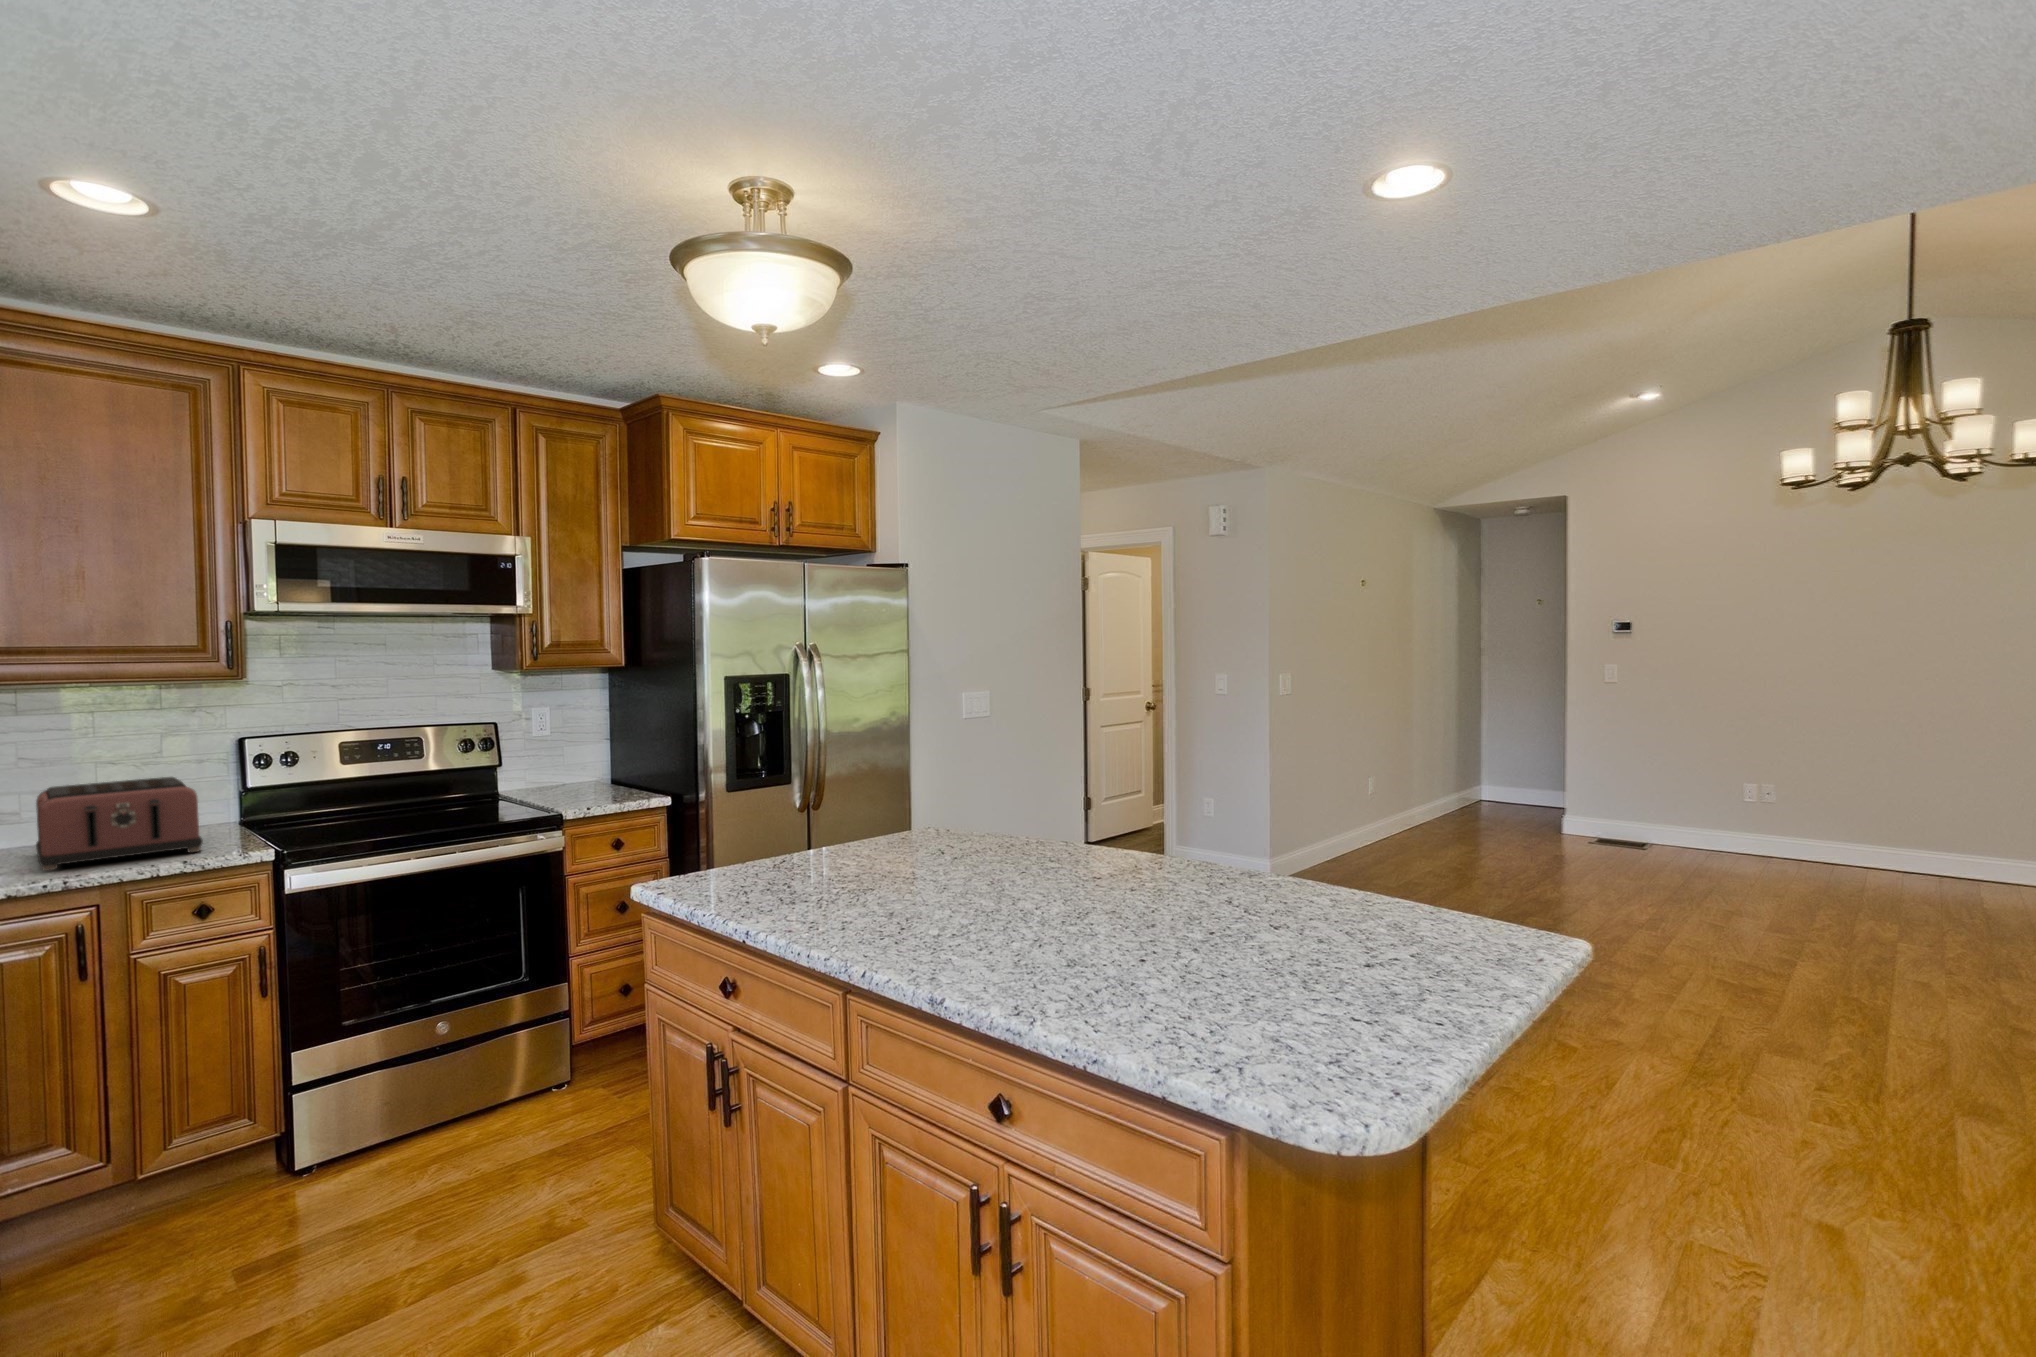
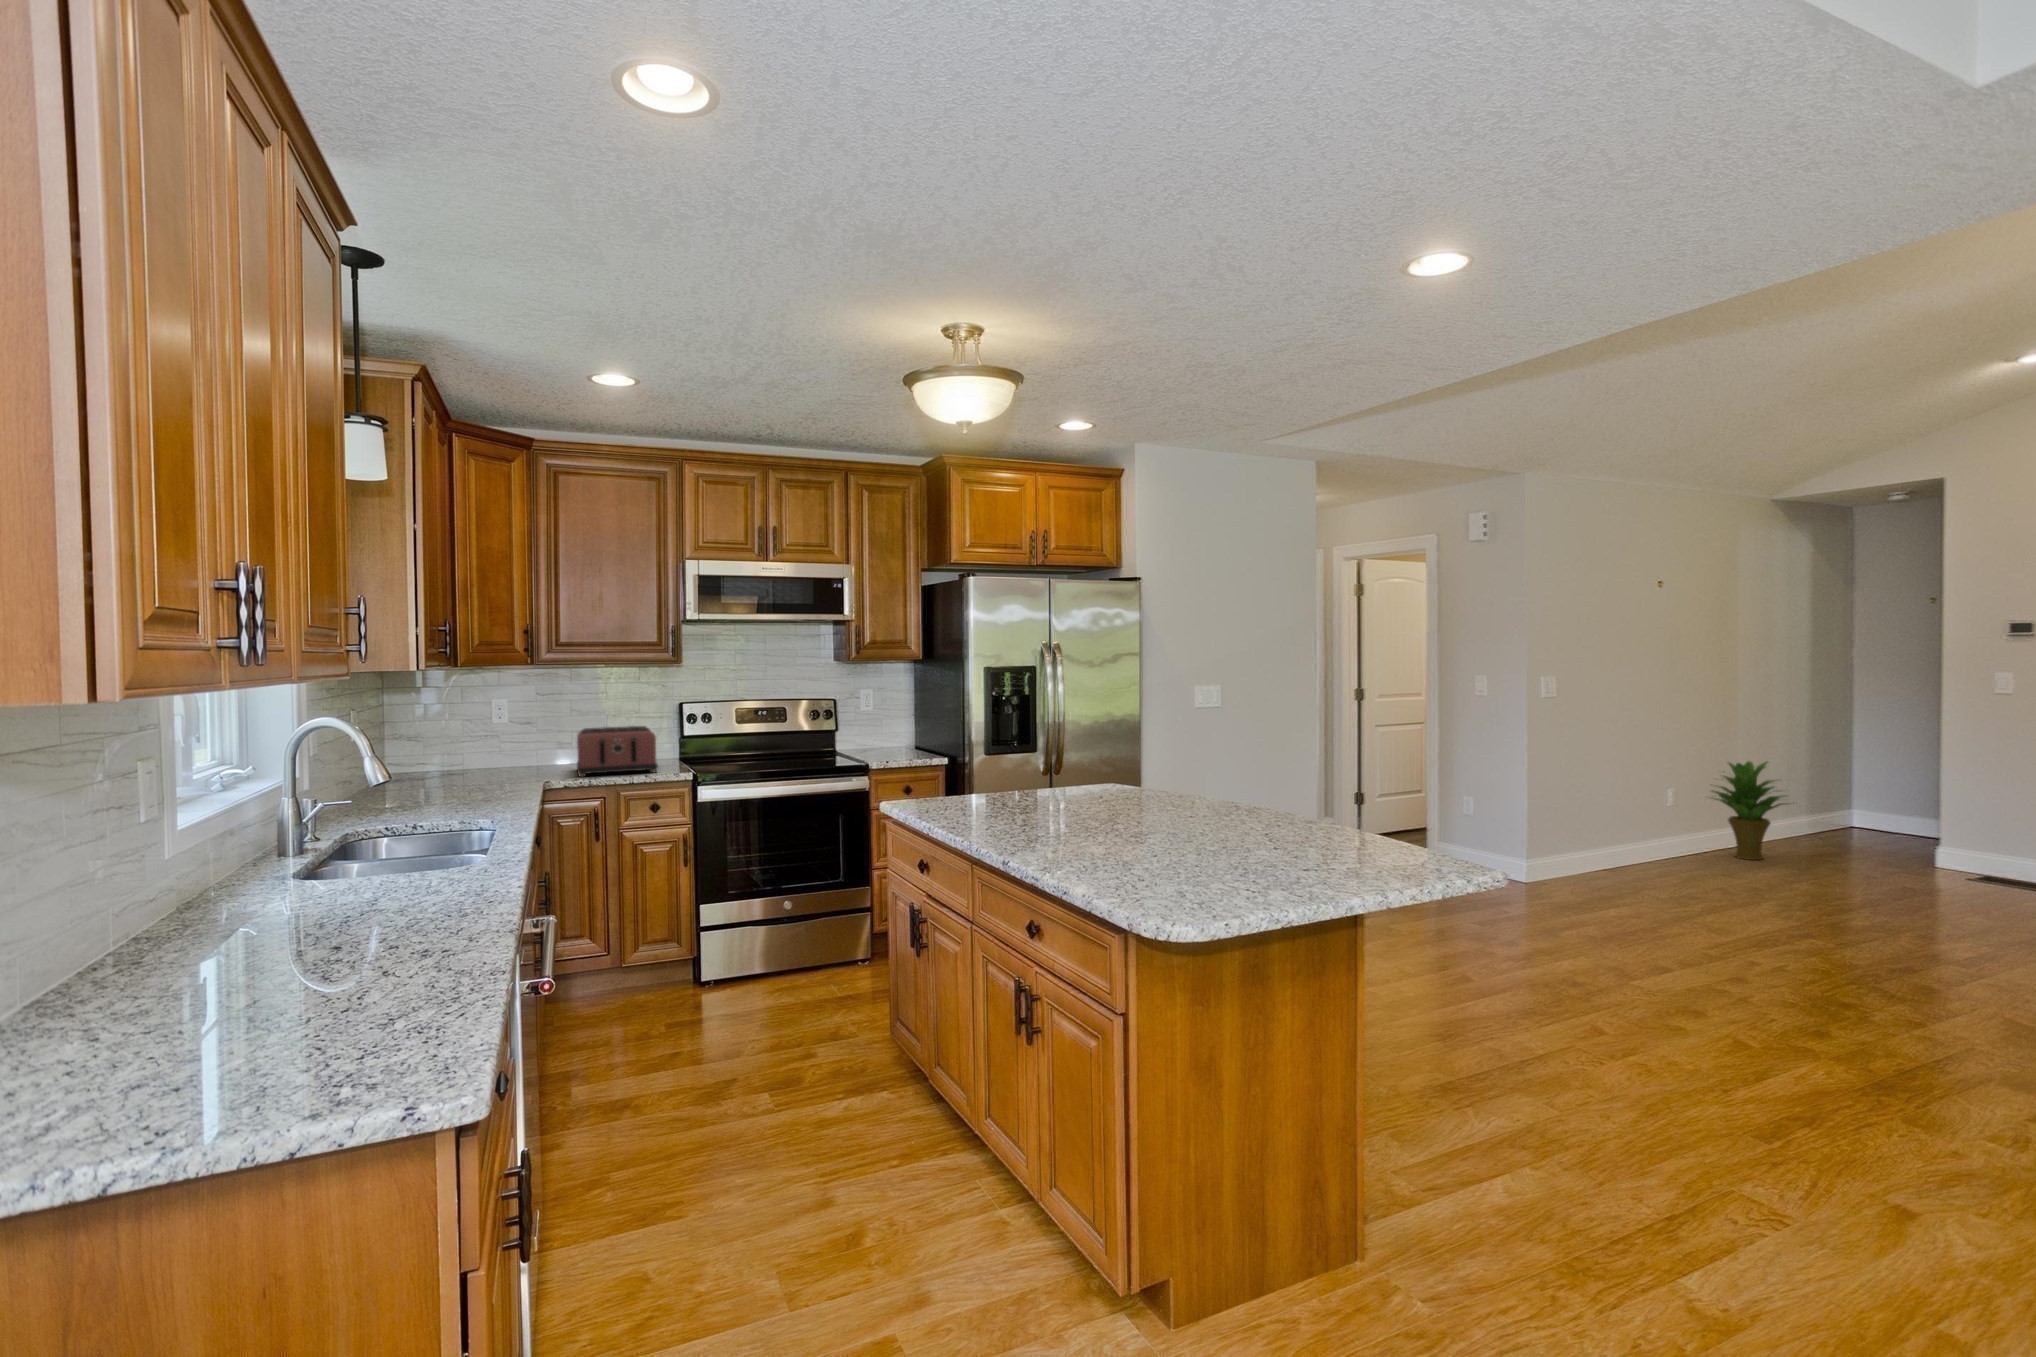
potted plant: none [1391,748,1465,839] -> present [1712,761,1787,860]

